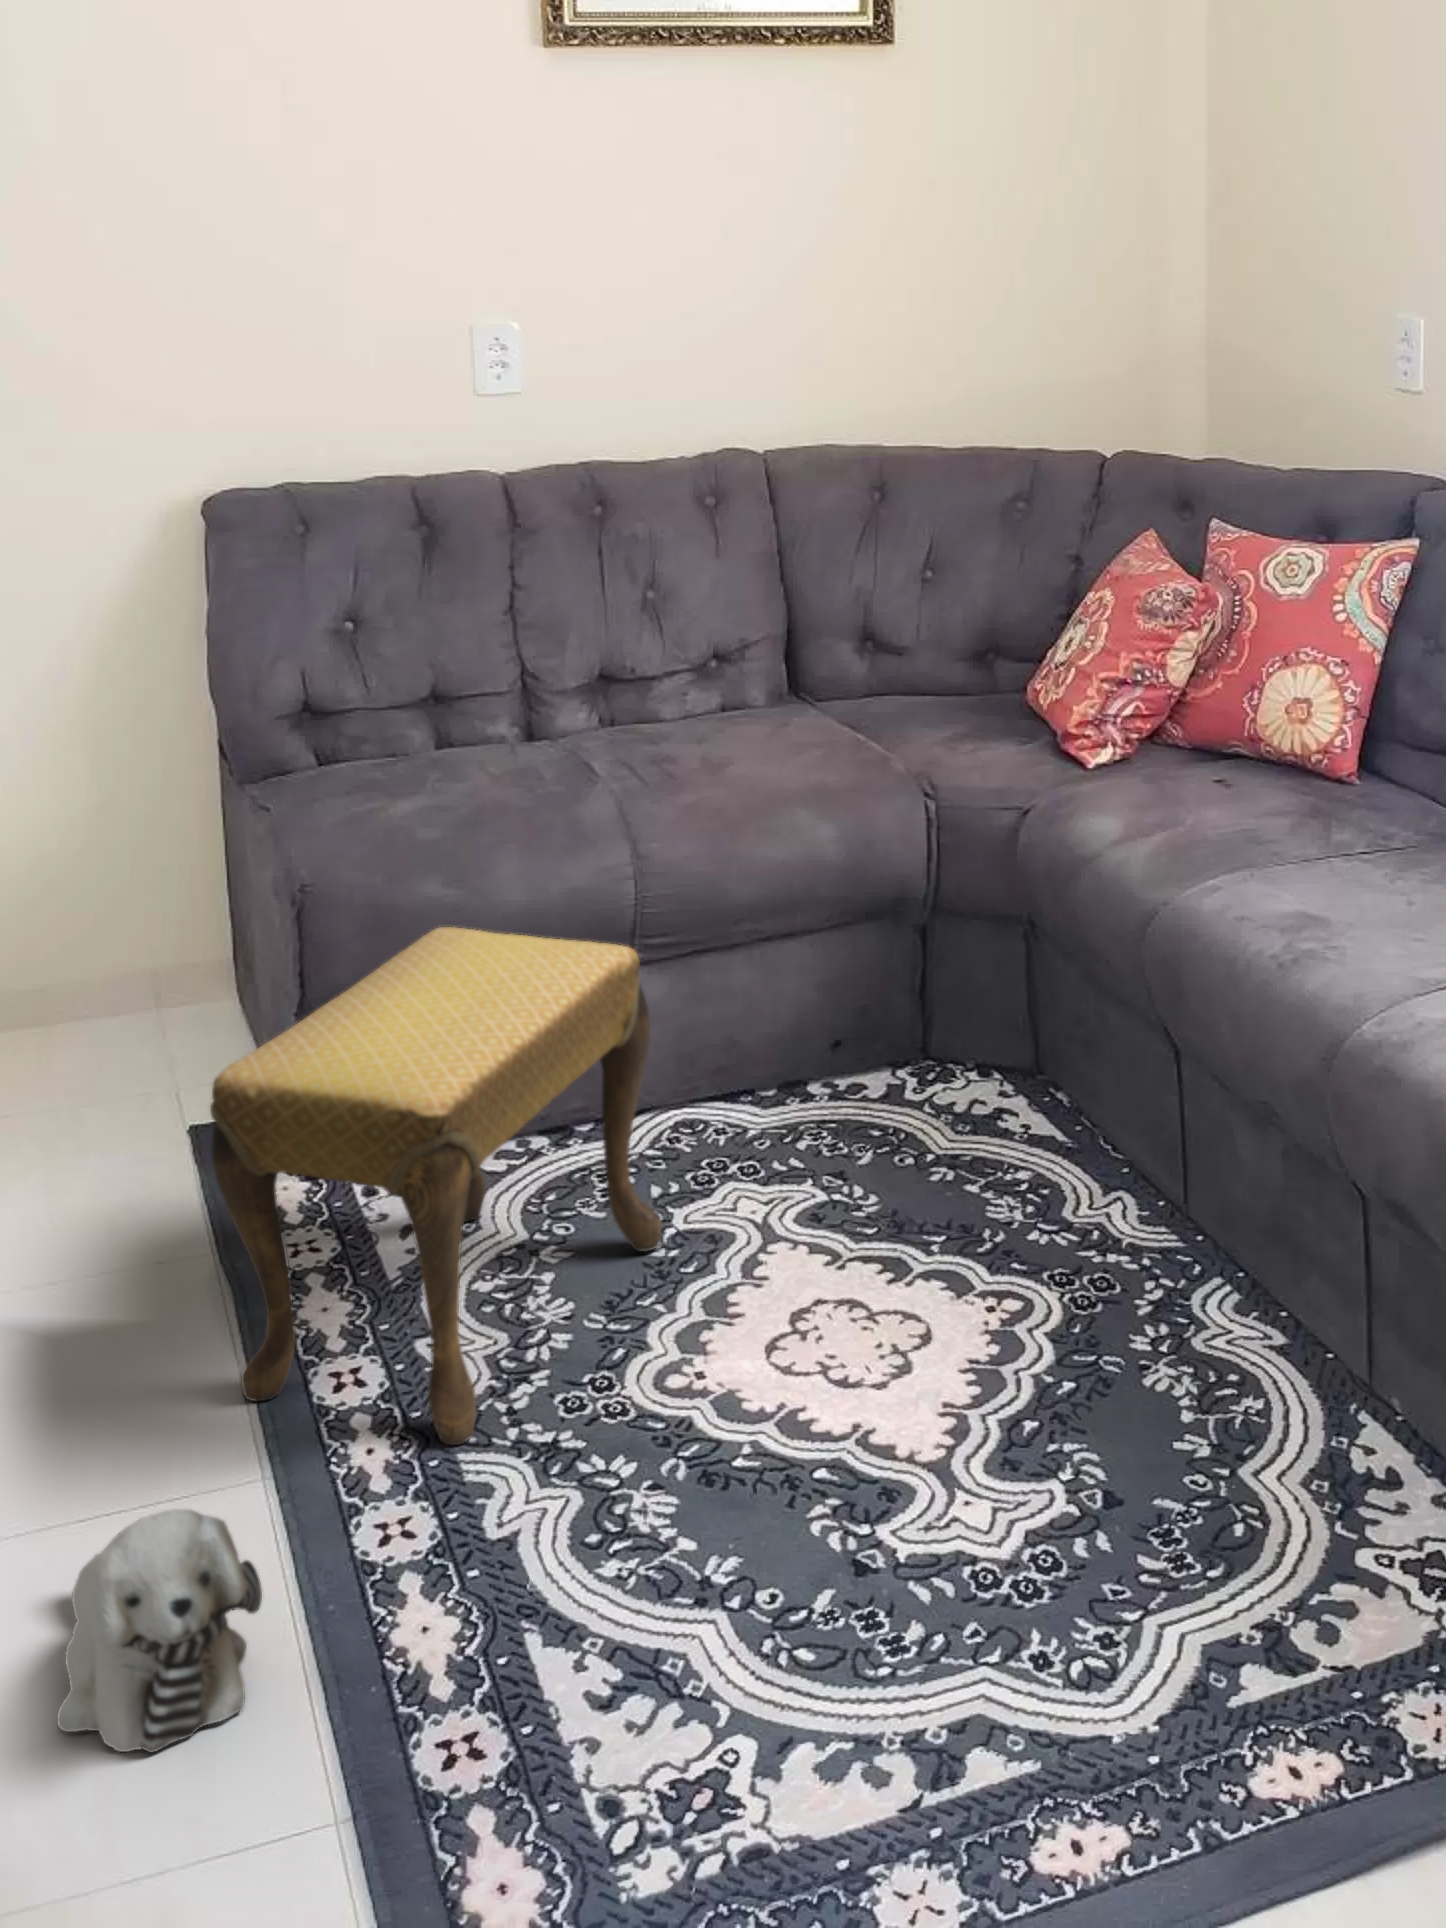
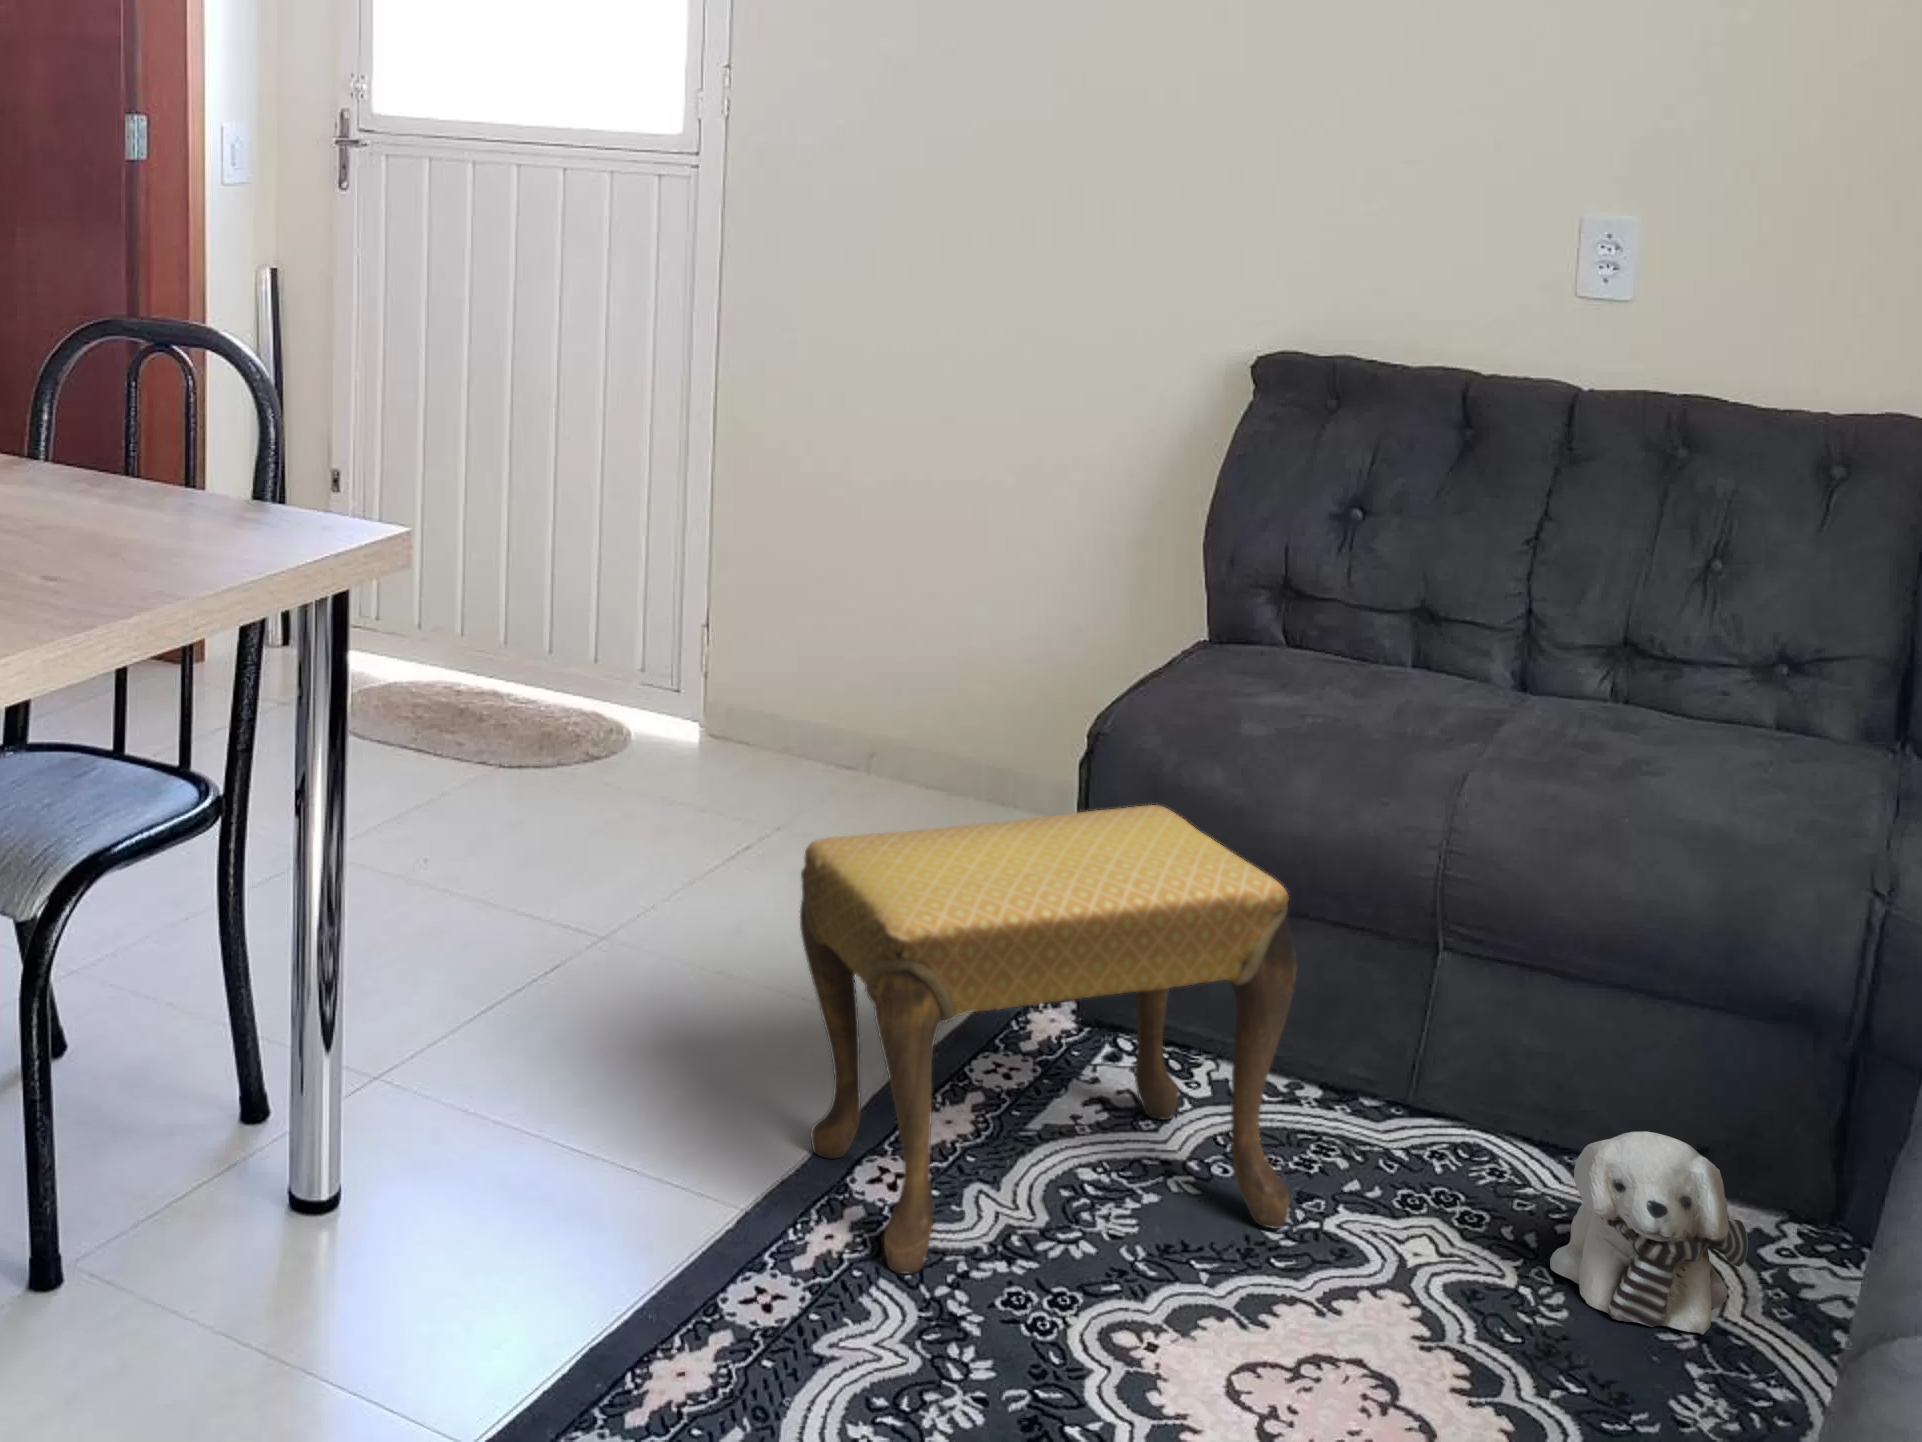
plush toy: present [57,1509,262,1753] -> present [1550,1132,1748,1334]

